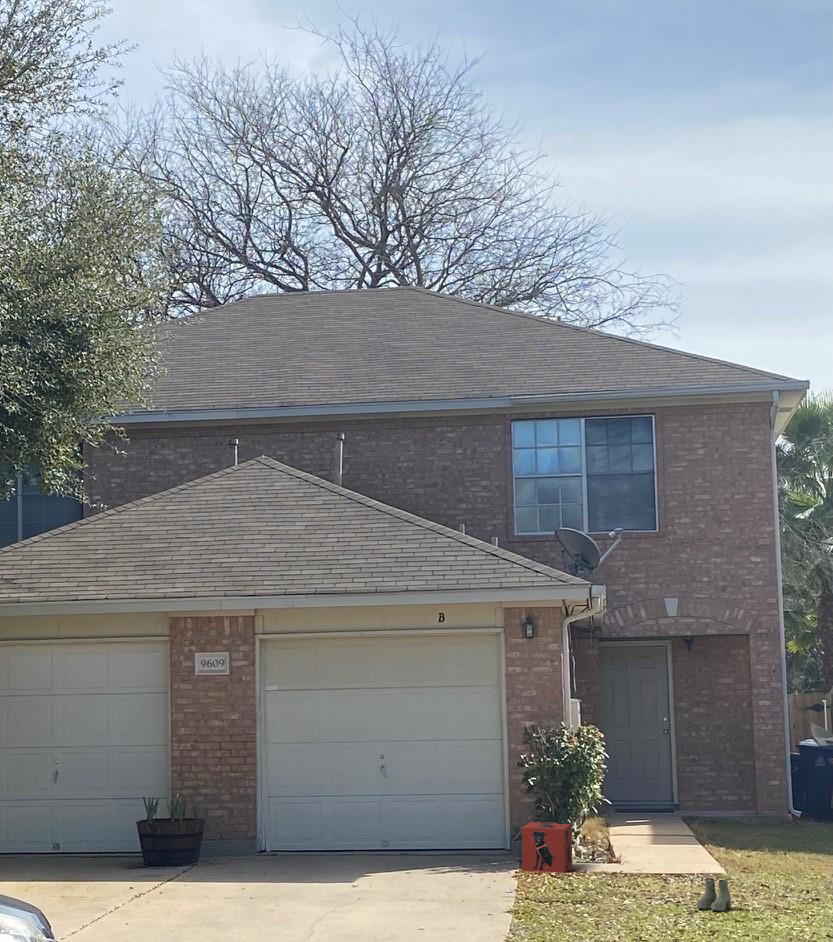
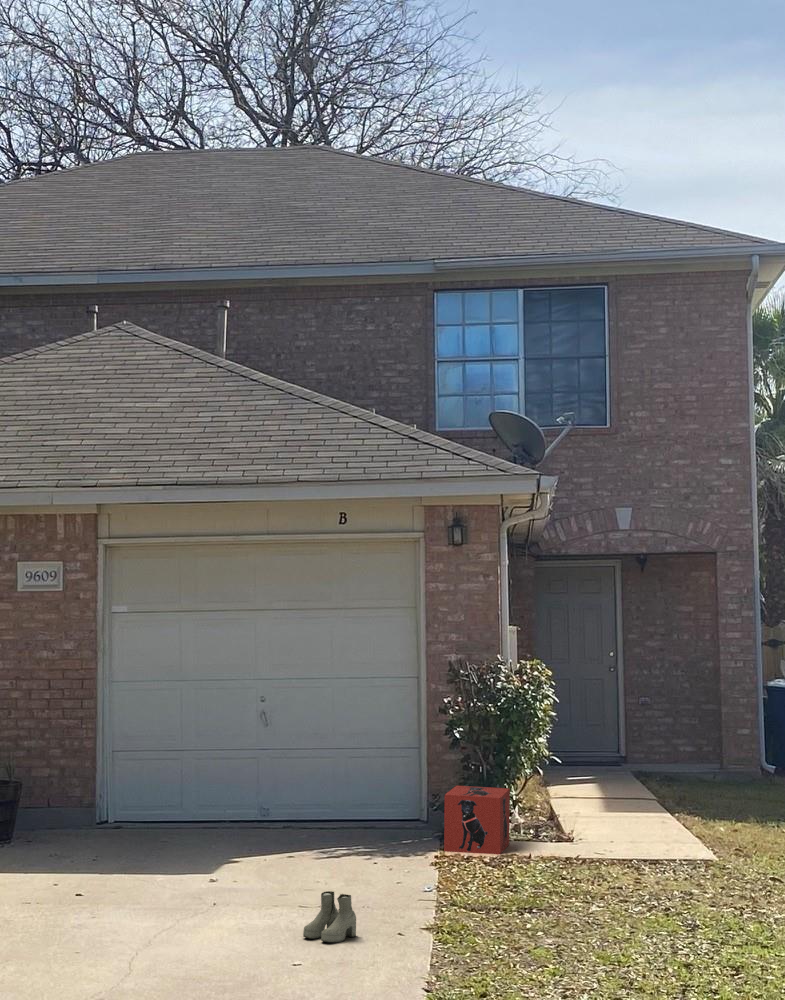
boots: present [697,878,731,911] -> present [303,891,356,943]

